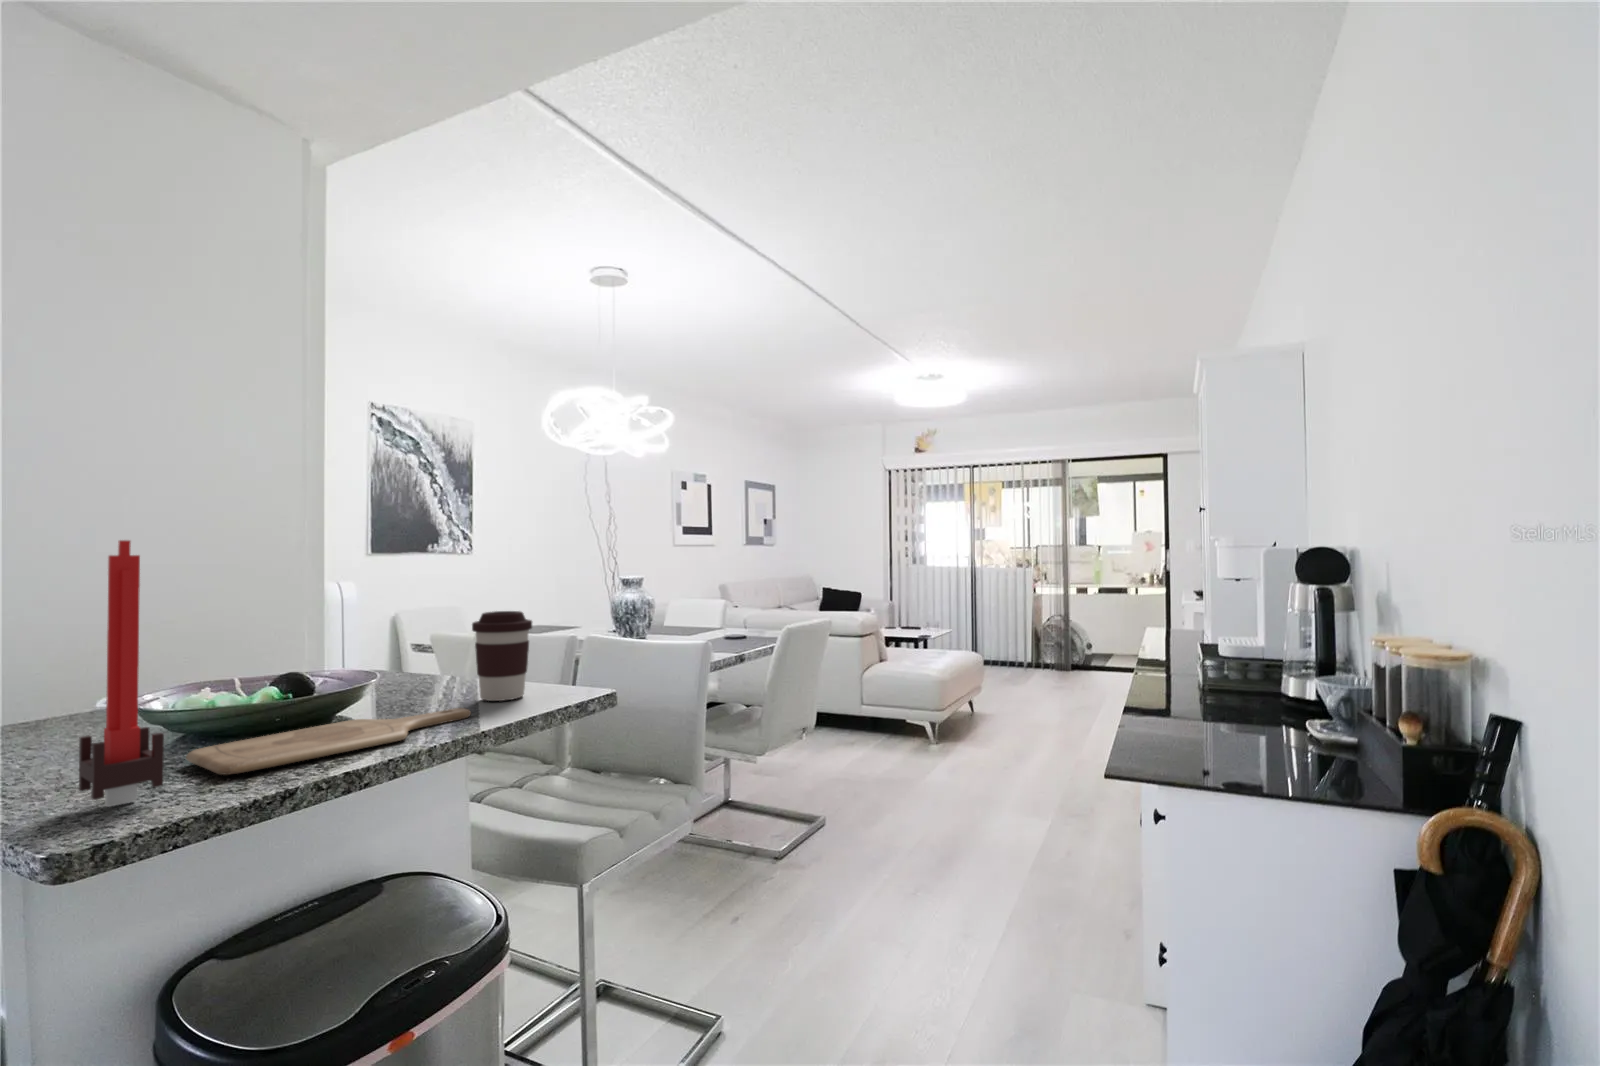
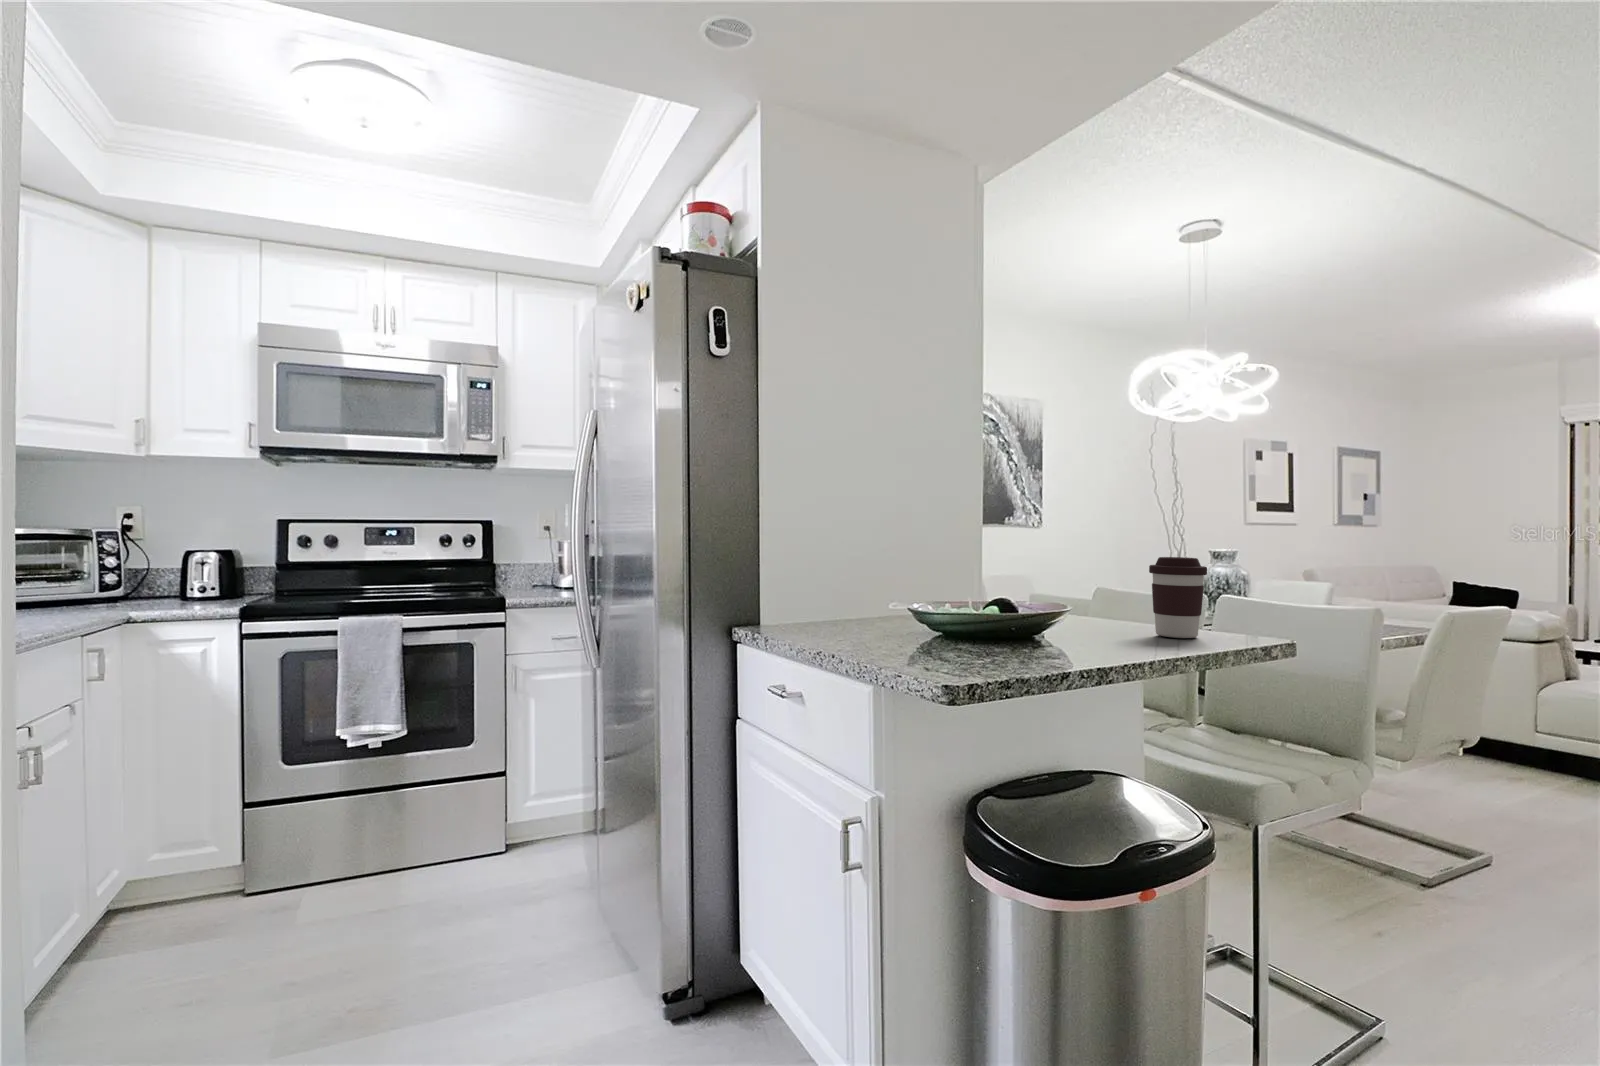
candle: present [79,540,164,807] -> none [932,480,983,665]
cutting board: present [186,708,471,775] -> none [970,635,1163,658]

